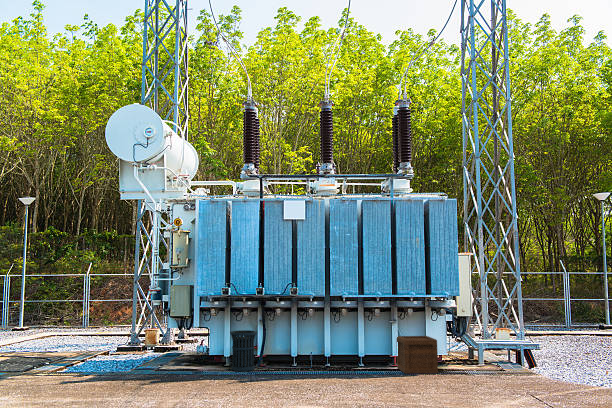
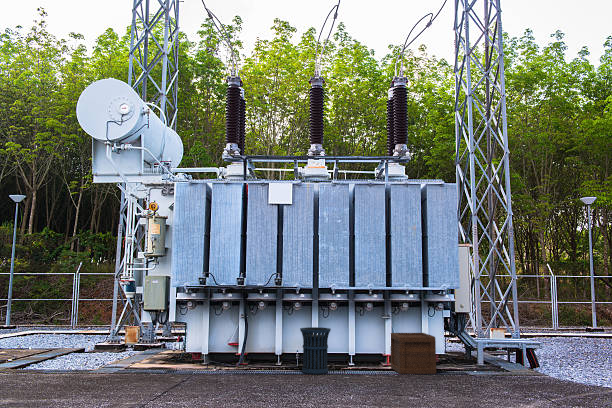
trash can: present [230,330,257,372] -> present [300,327,331,374]

